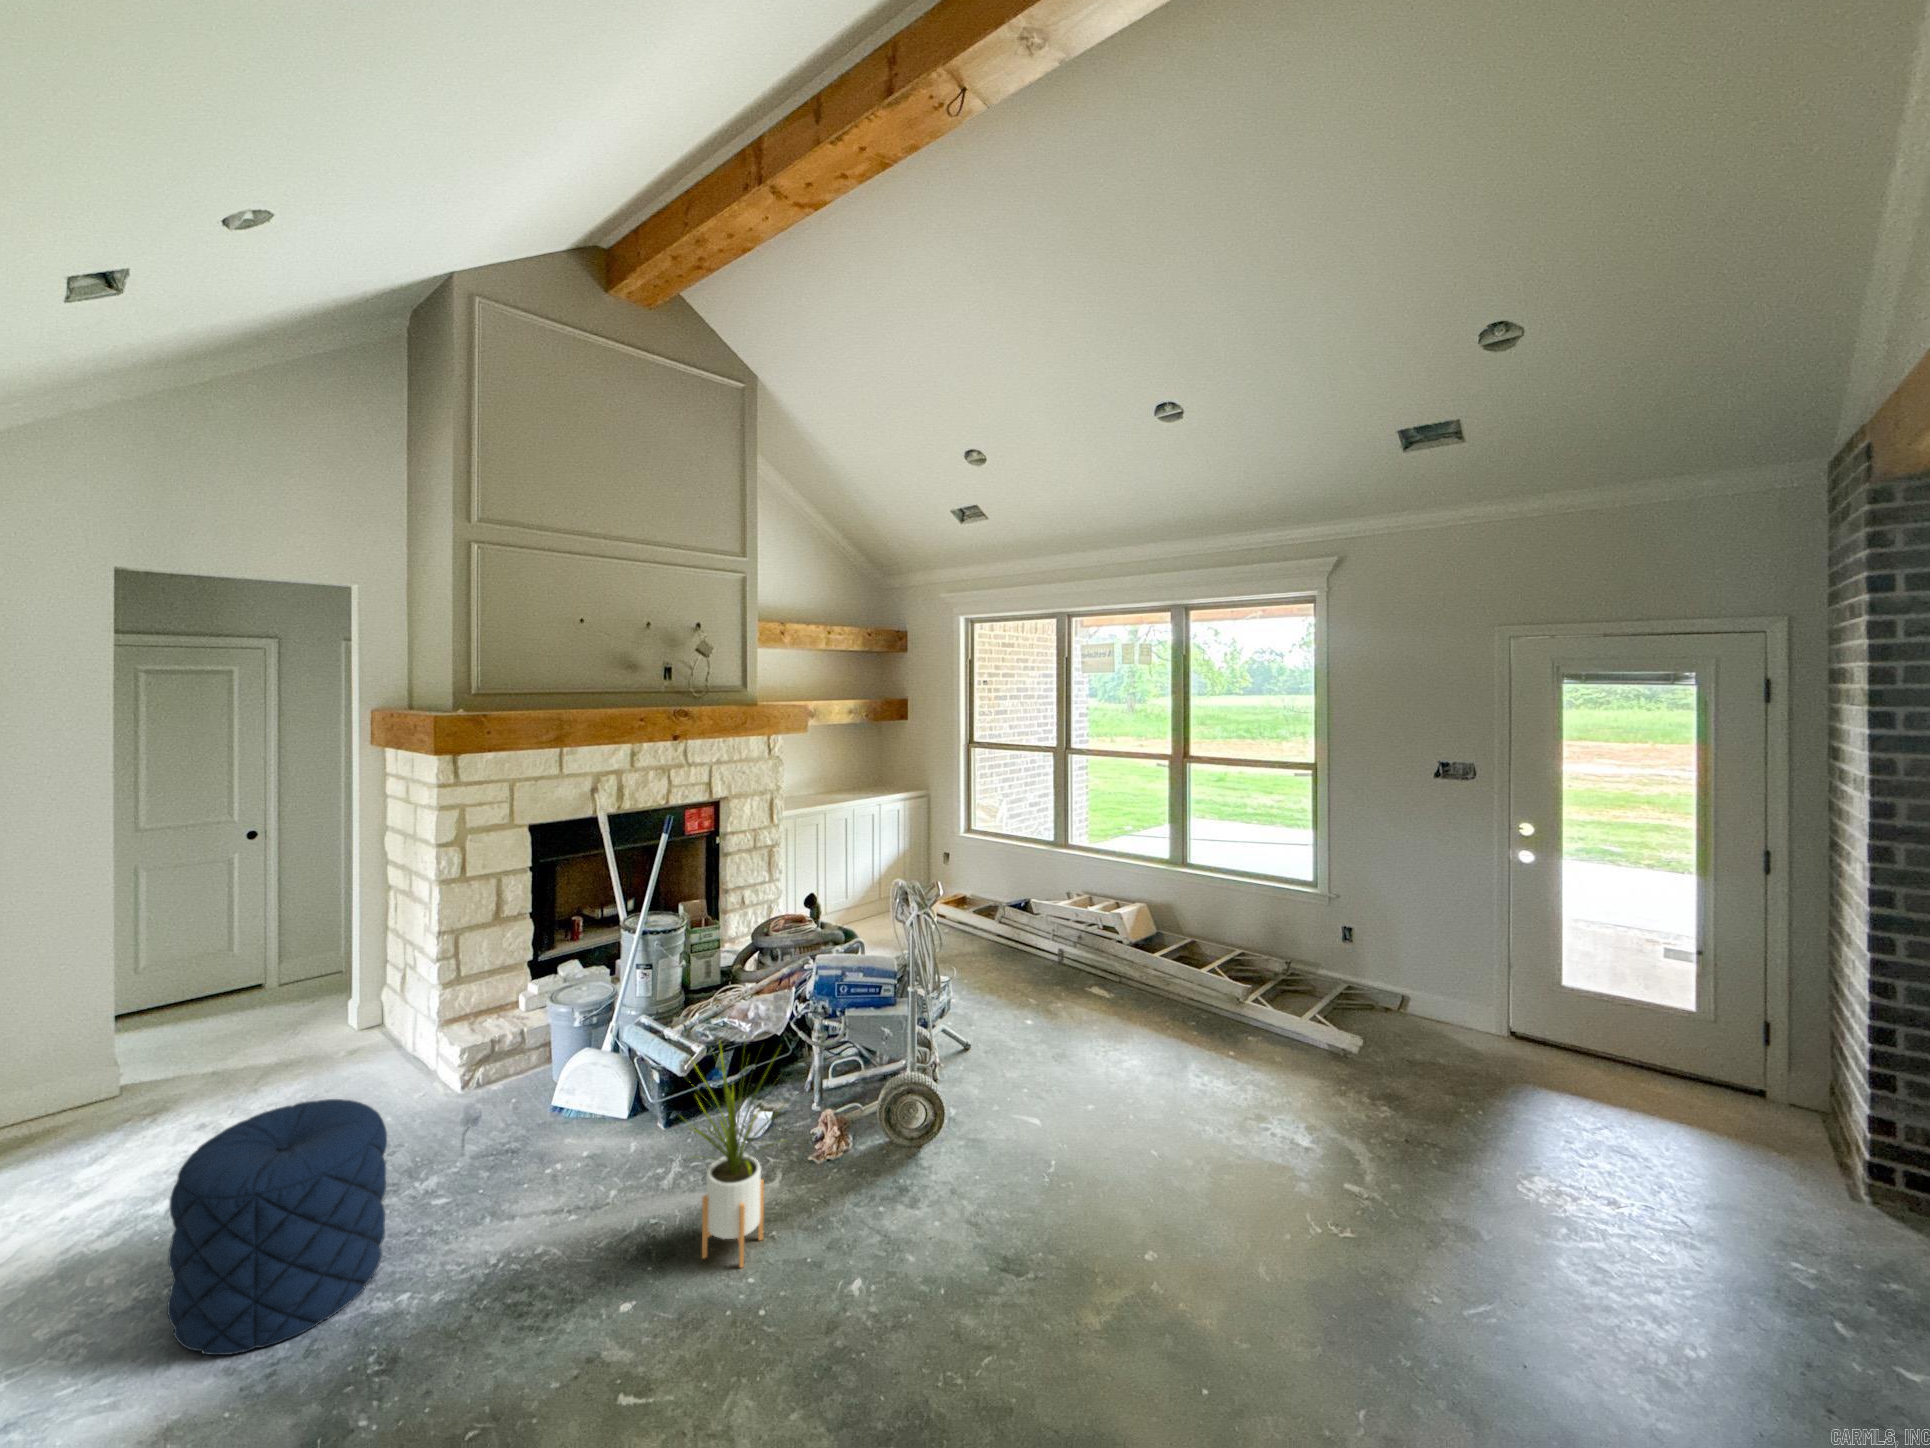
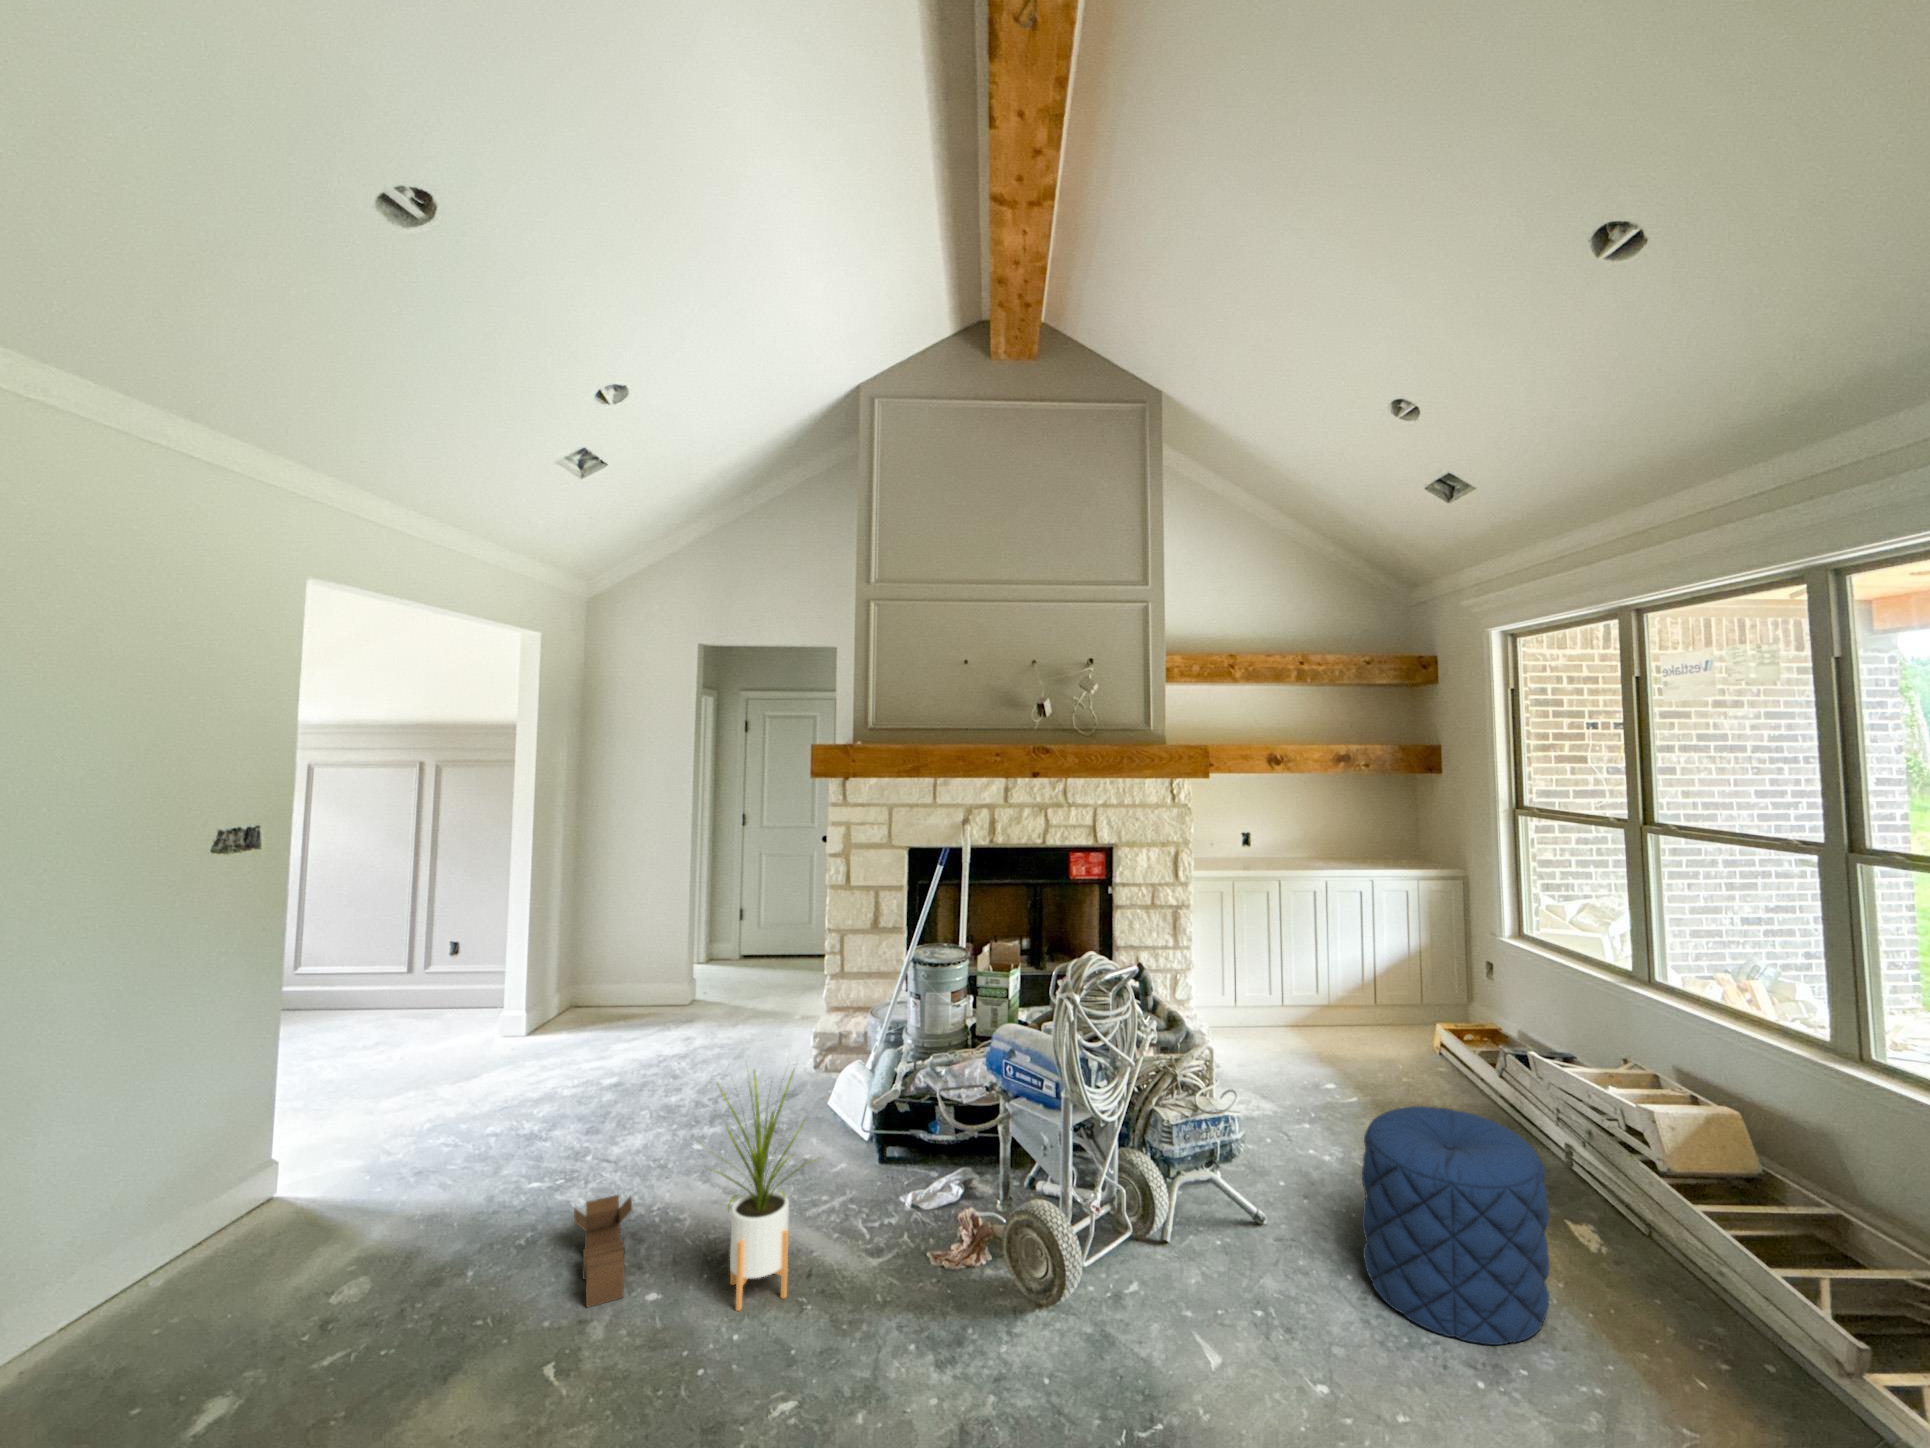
pouf: present [167,1099,387,1355] -> present [1362,1106,1550,1345]
cardboard box: none [476,1249,625,1353] -> present [574,1195,632,1307]

